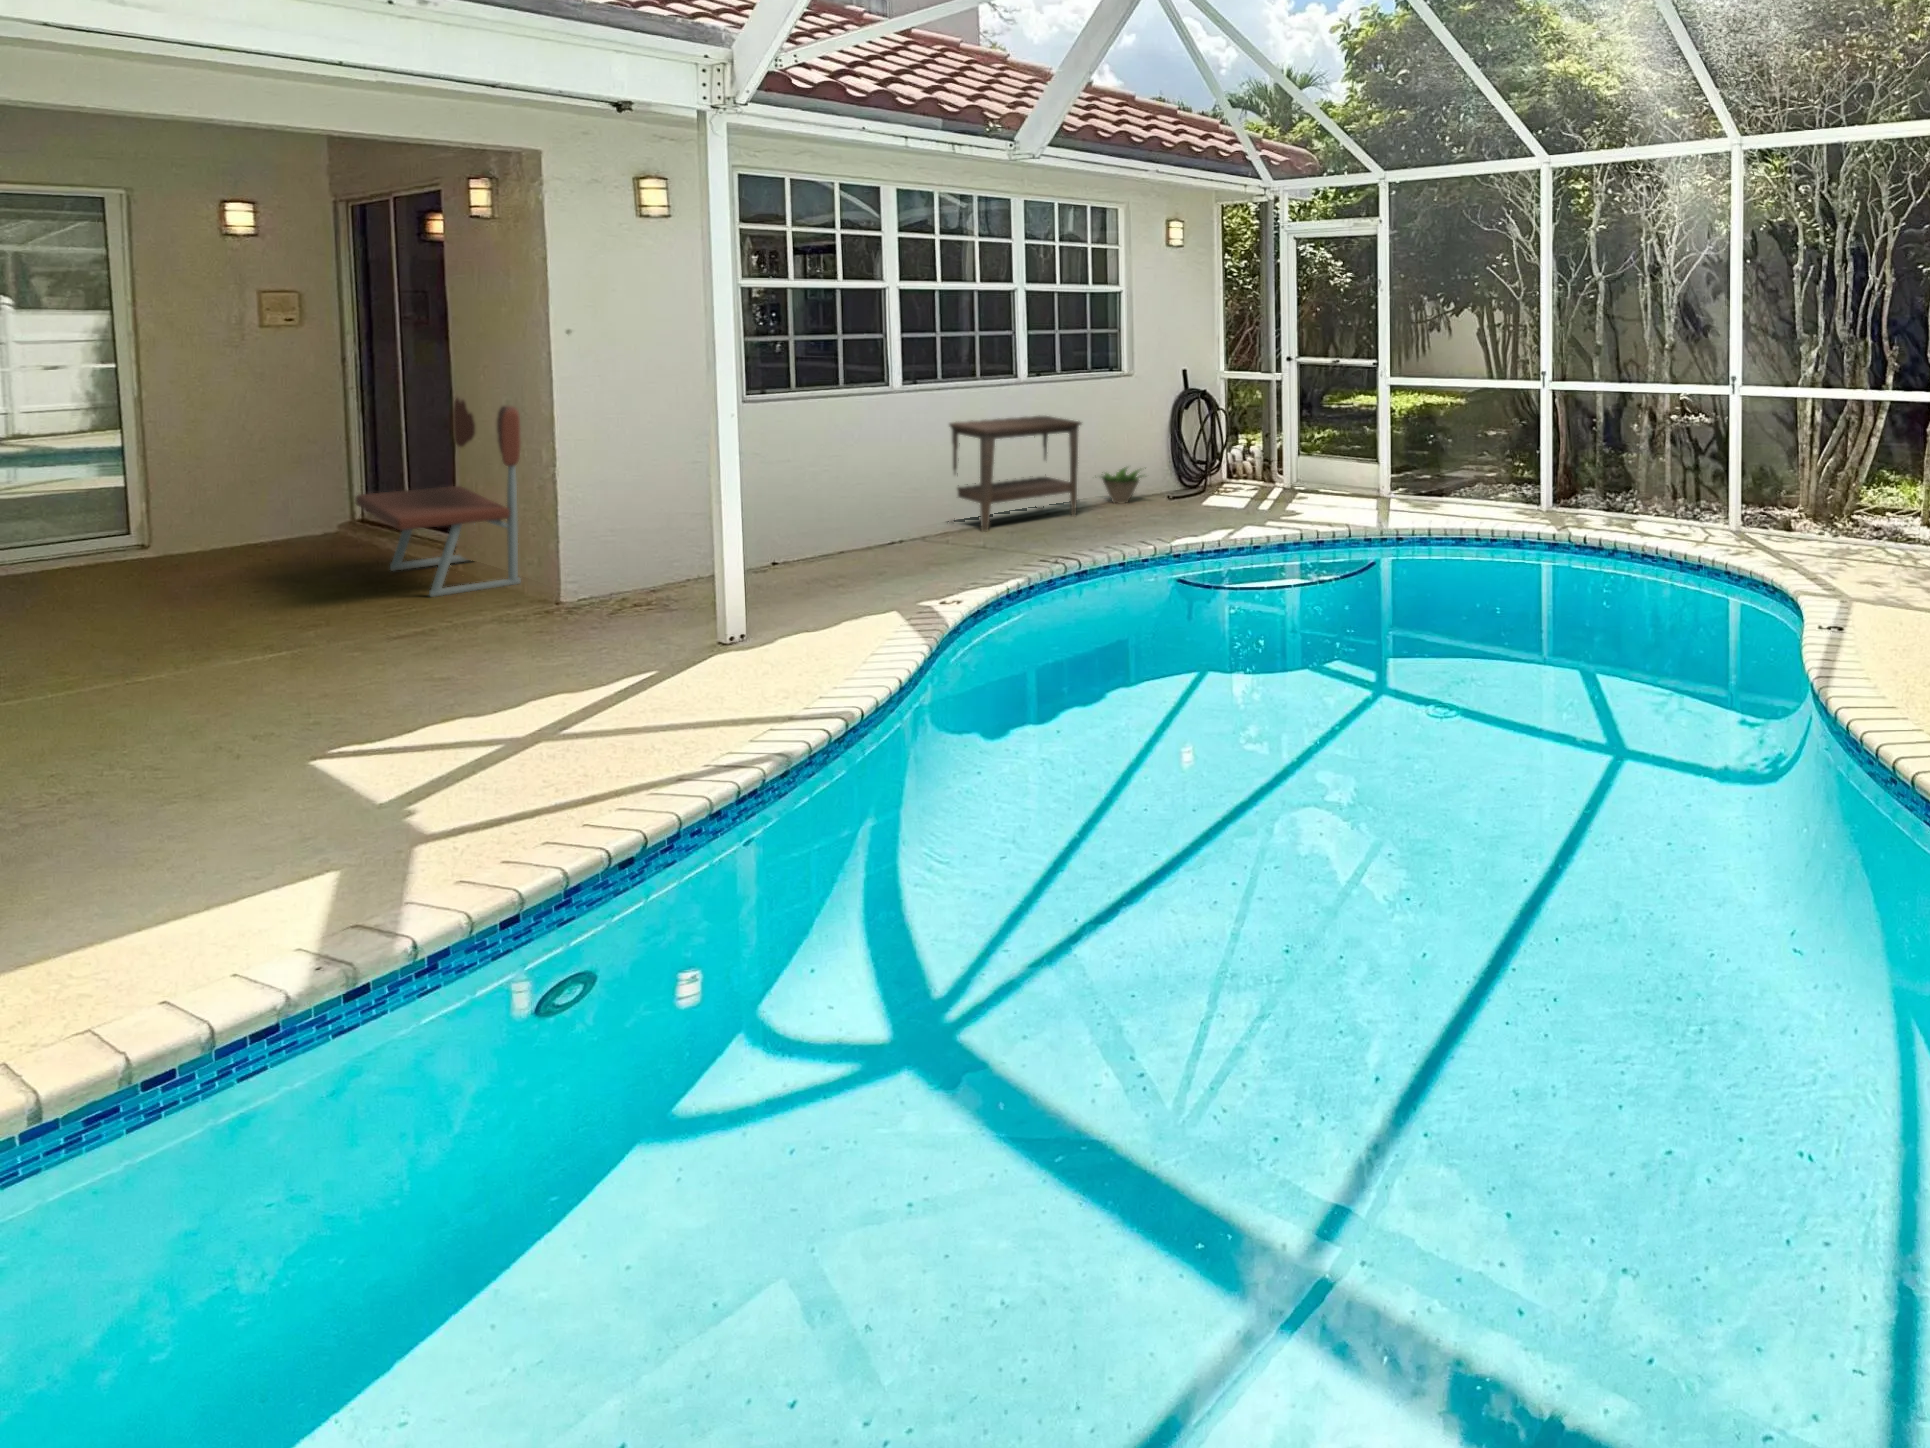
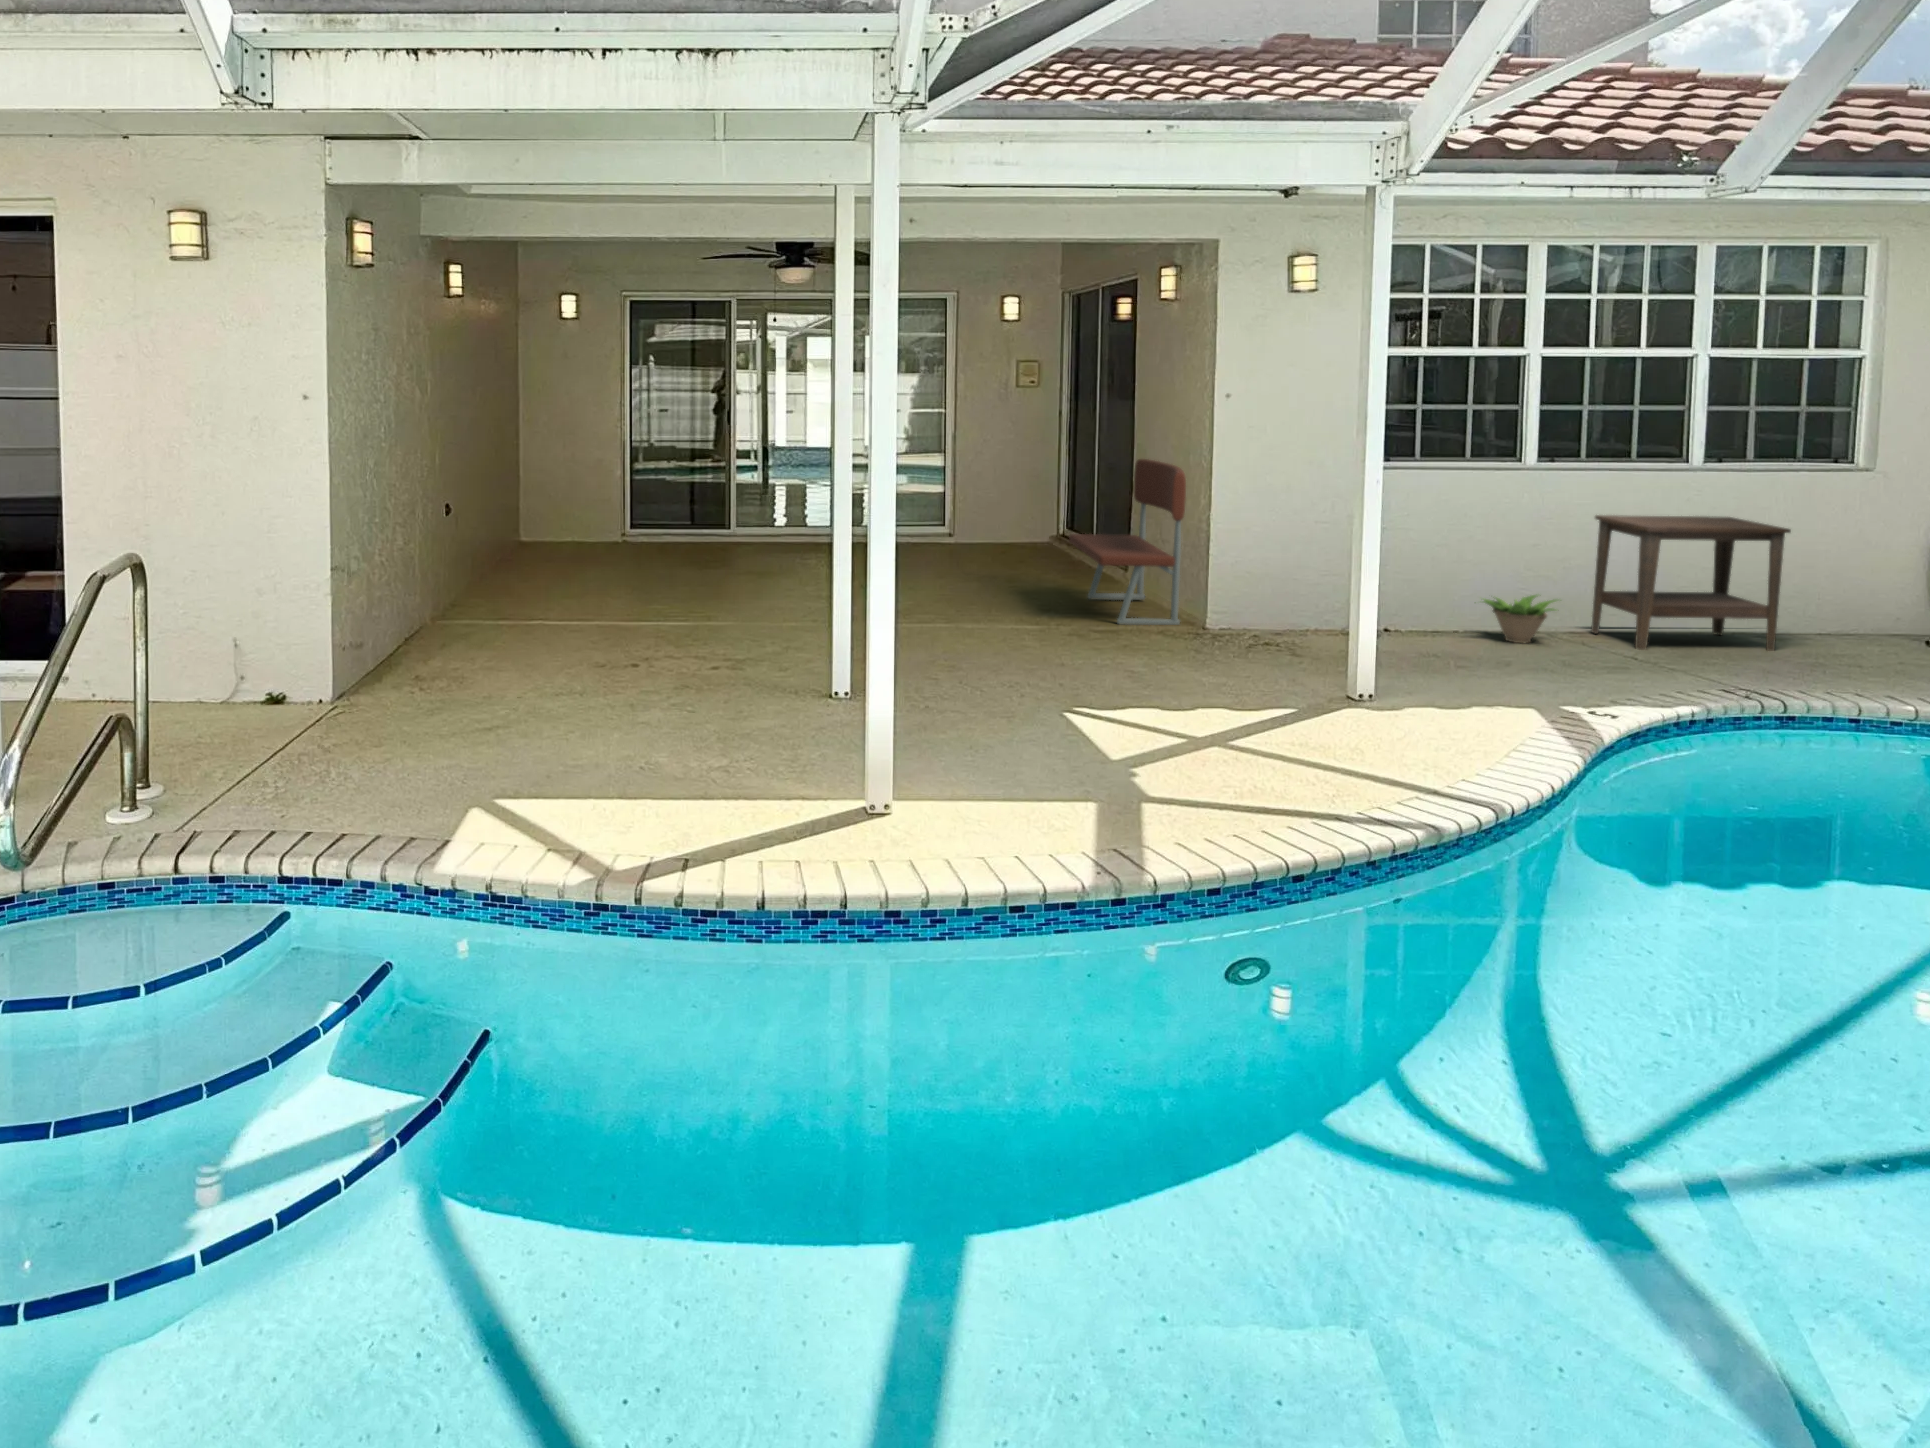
decorative plant: present [1101,467,1142,504] -> present [1483,595,1557,643]

